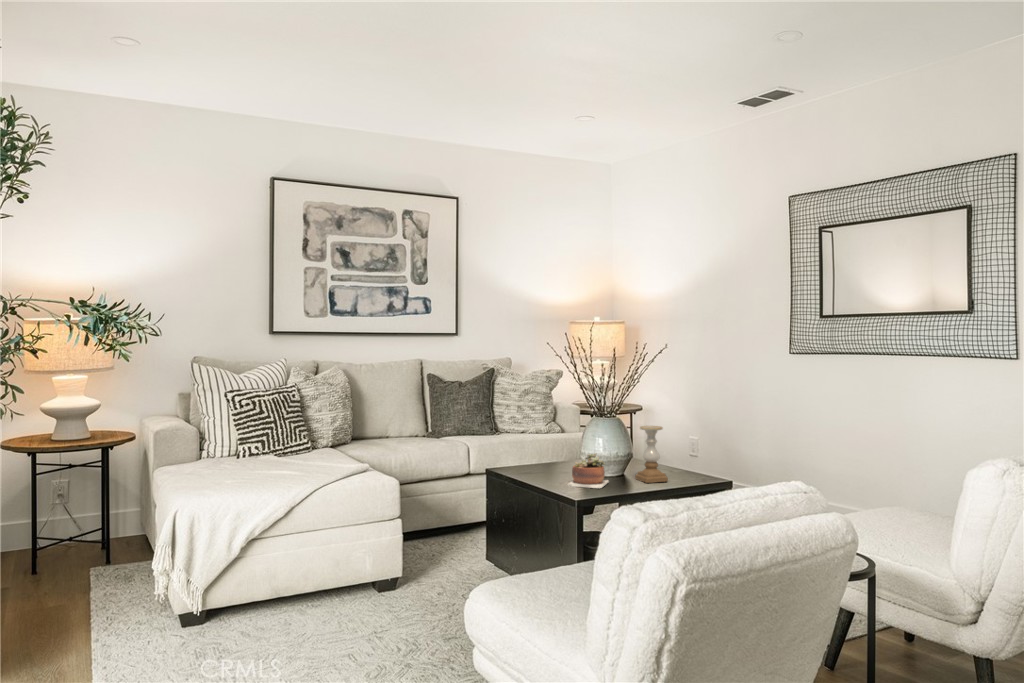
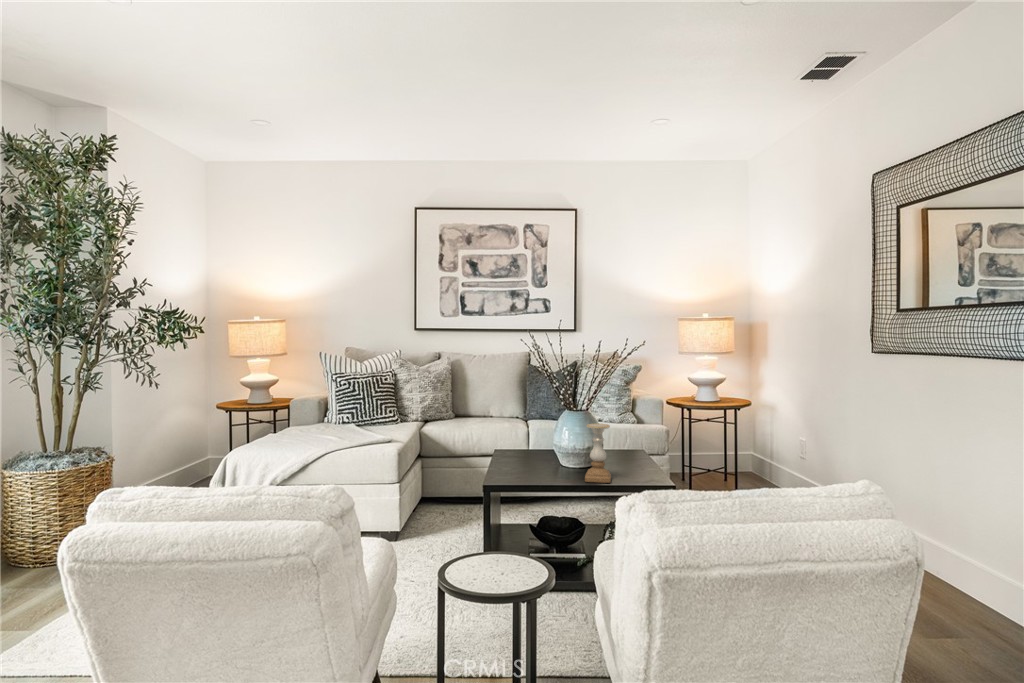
succulent plant: present [568,453,609,488] -> none [503,446,550,481]

